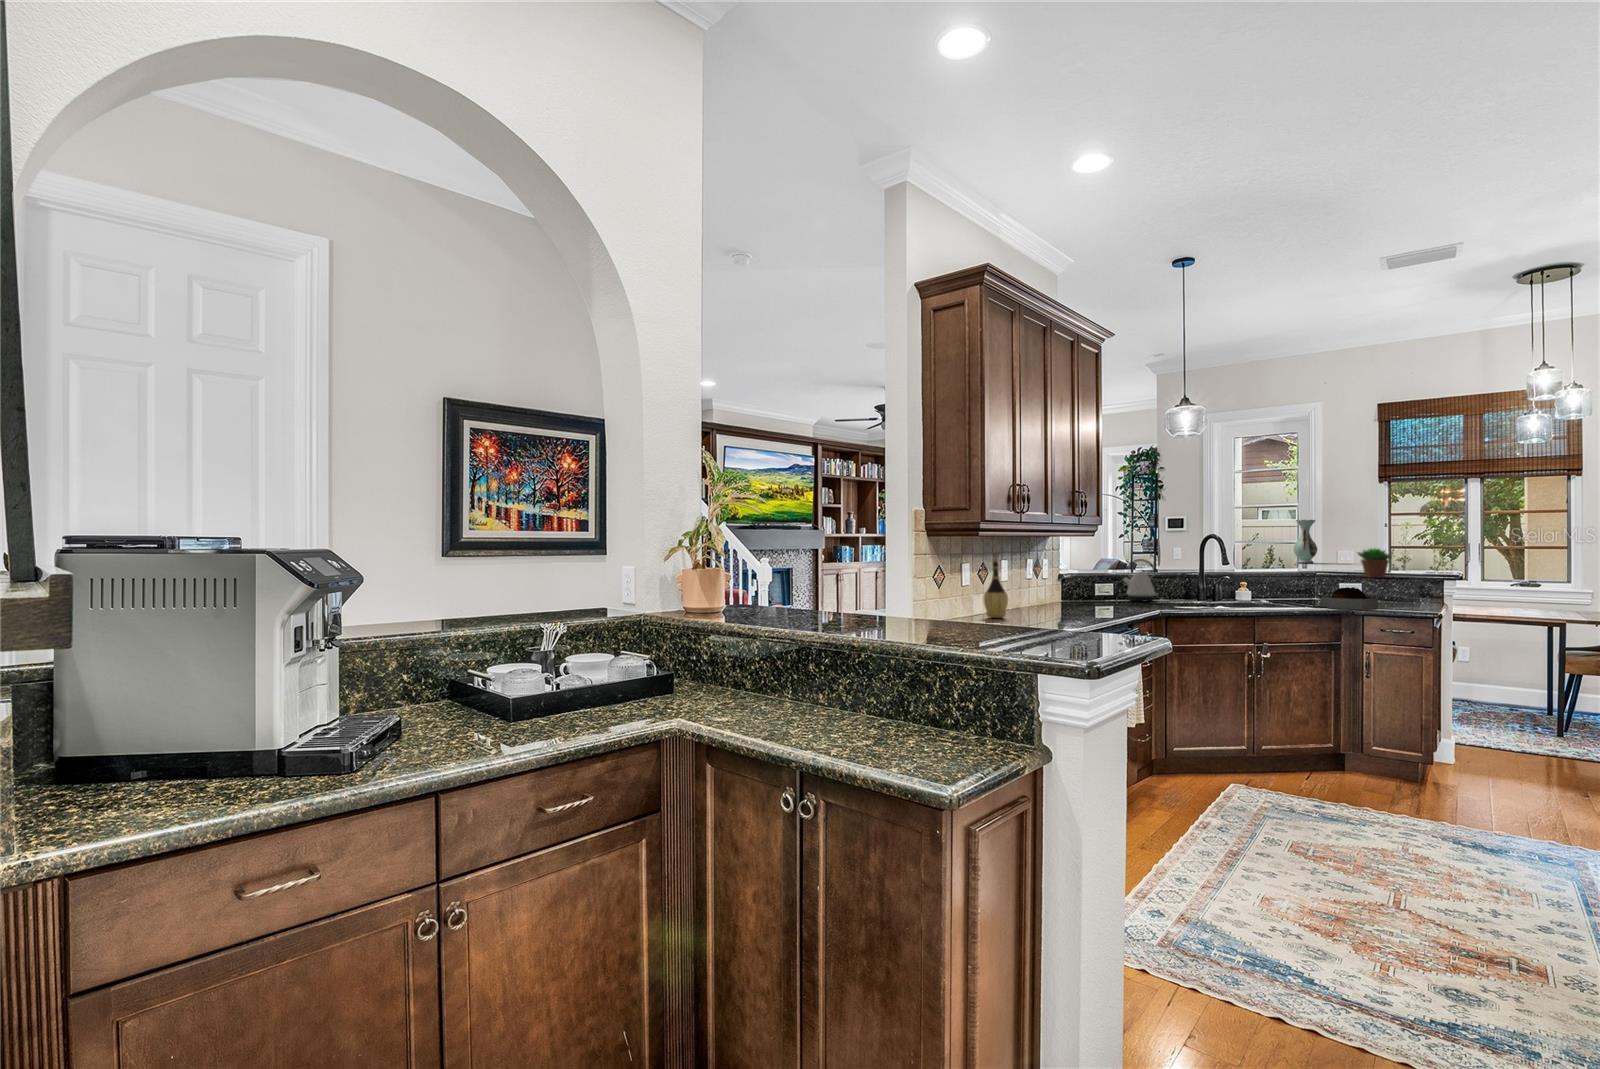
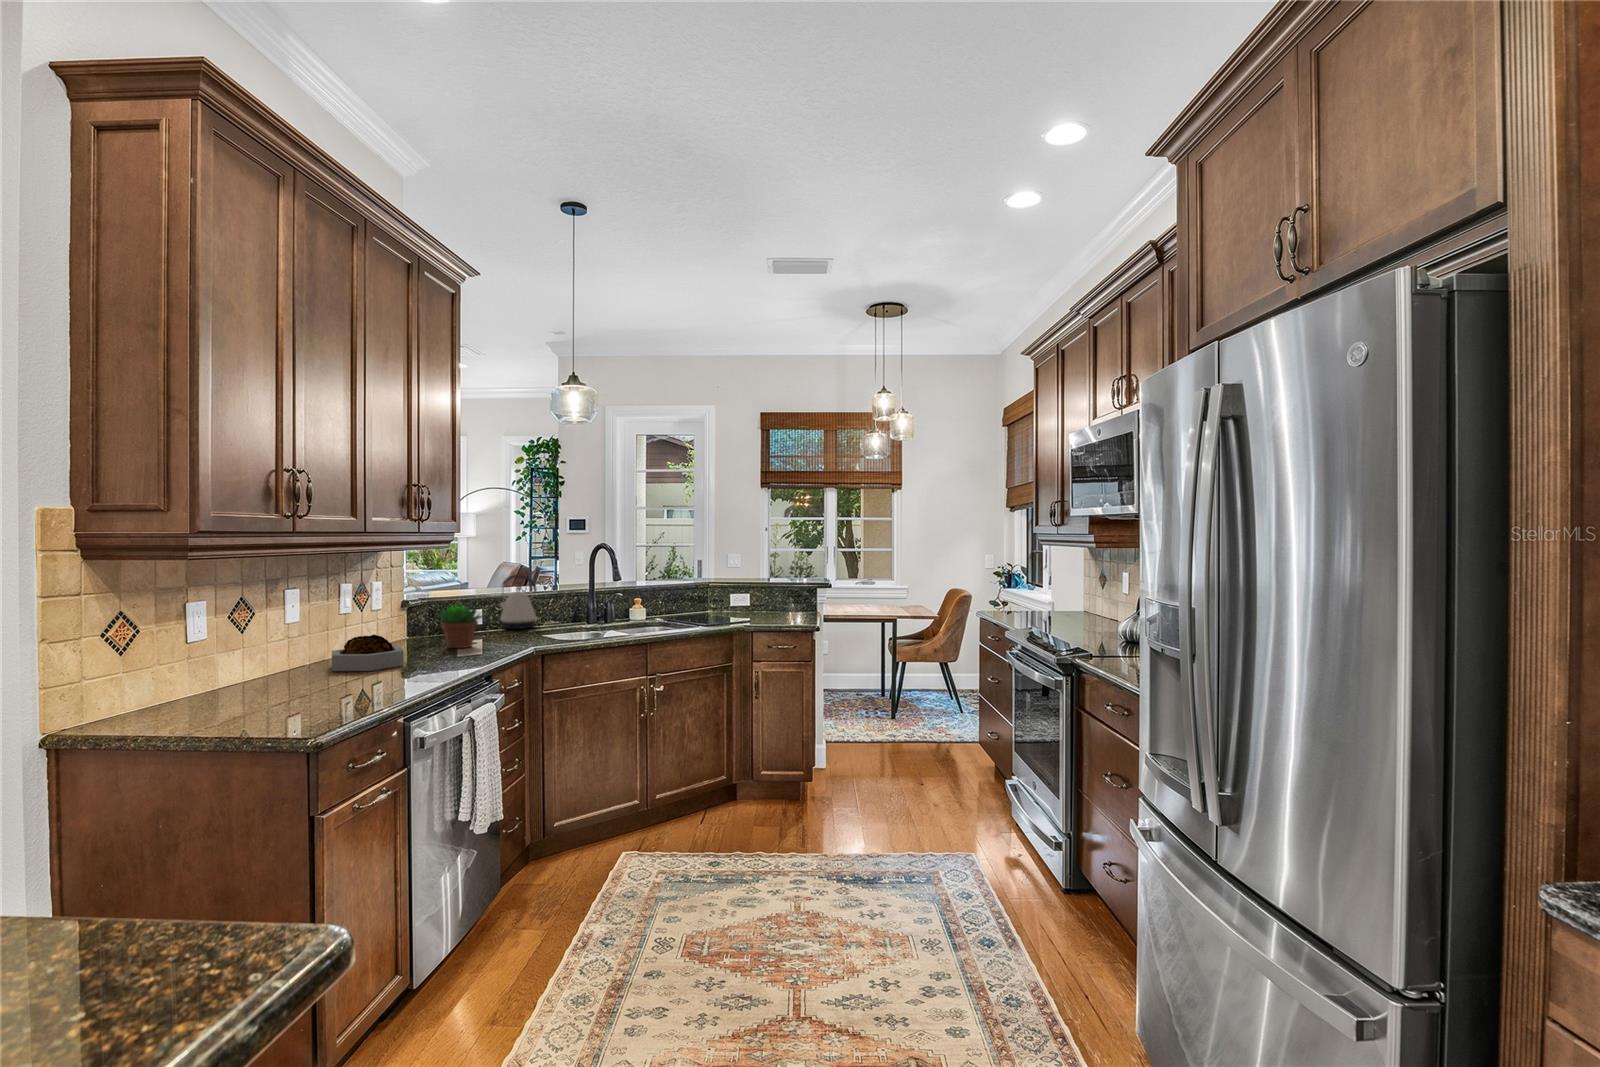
decorative vase: present [1293,520,1317,563] -> none [689,523,710,568]
succulent plant: present [1358,548,1391,578] -> present [437,605,483,648]
wine bottle: present [984,558,1008,618] -> none [243,588,290,686]
decorative bowl: present [1321,587,1378,610] -> present [332,635,404,671]

